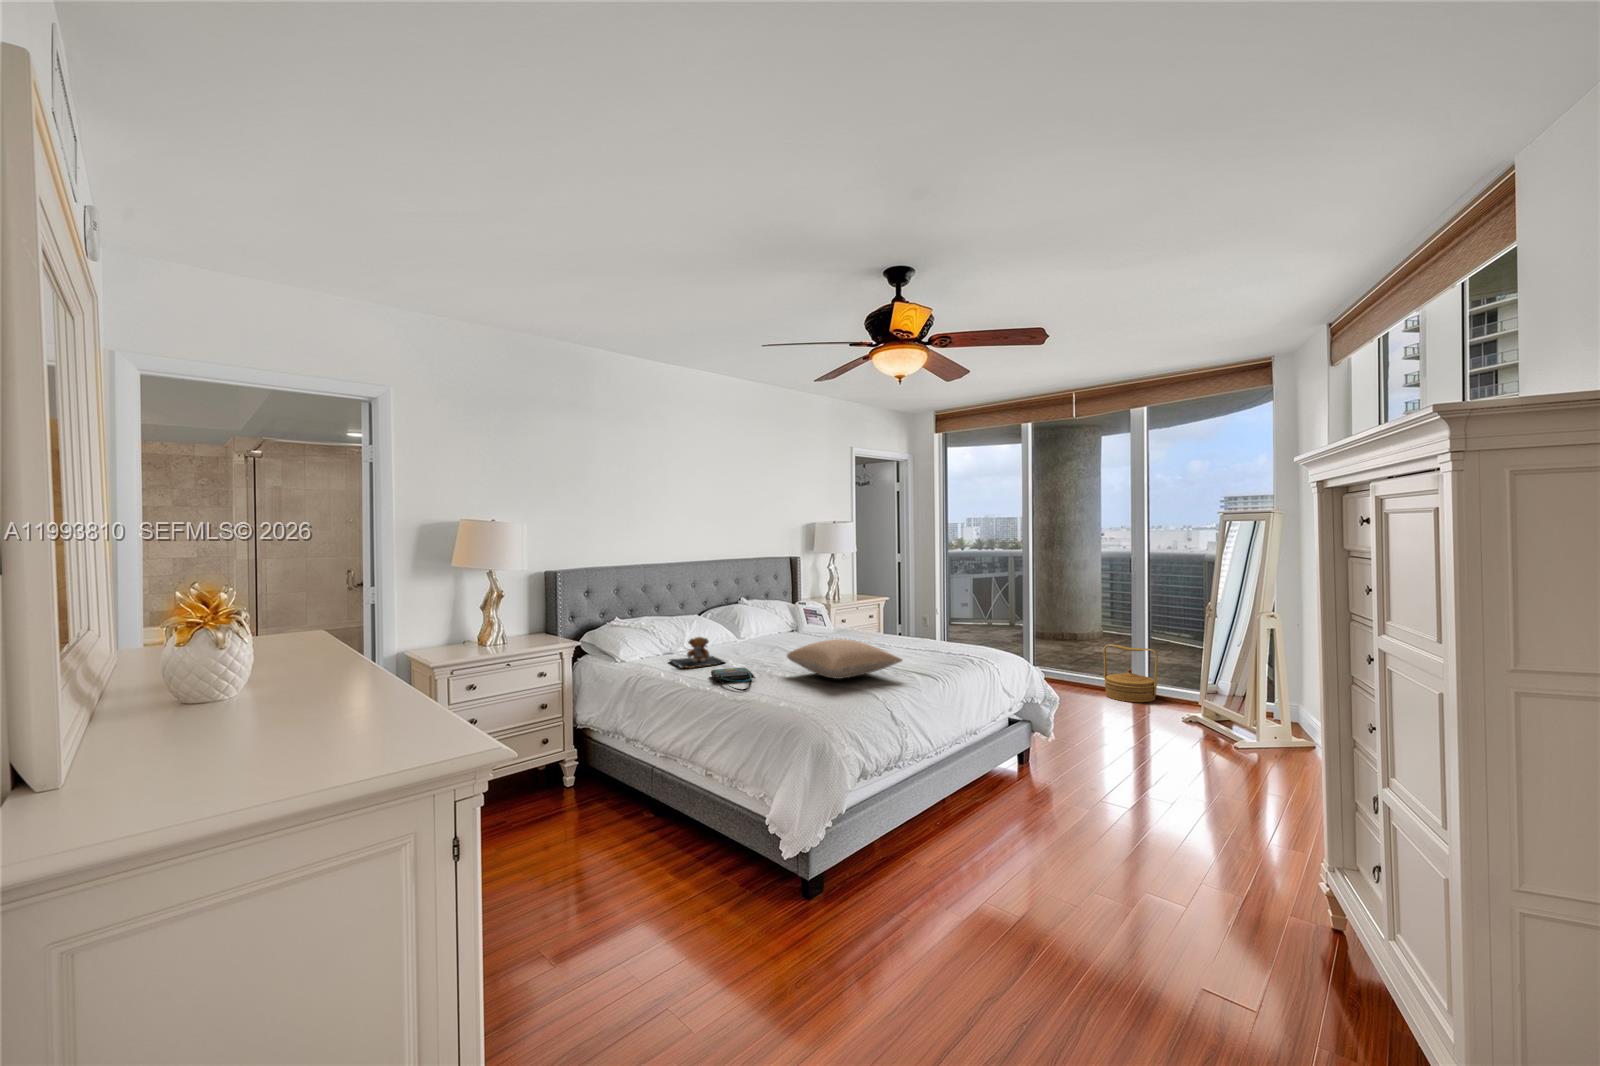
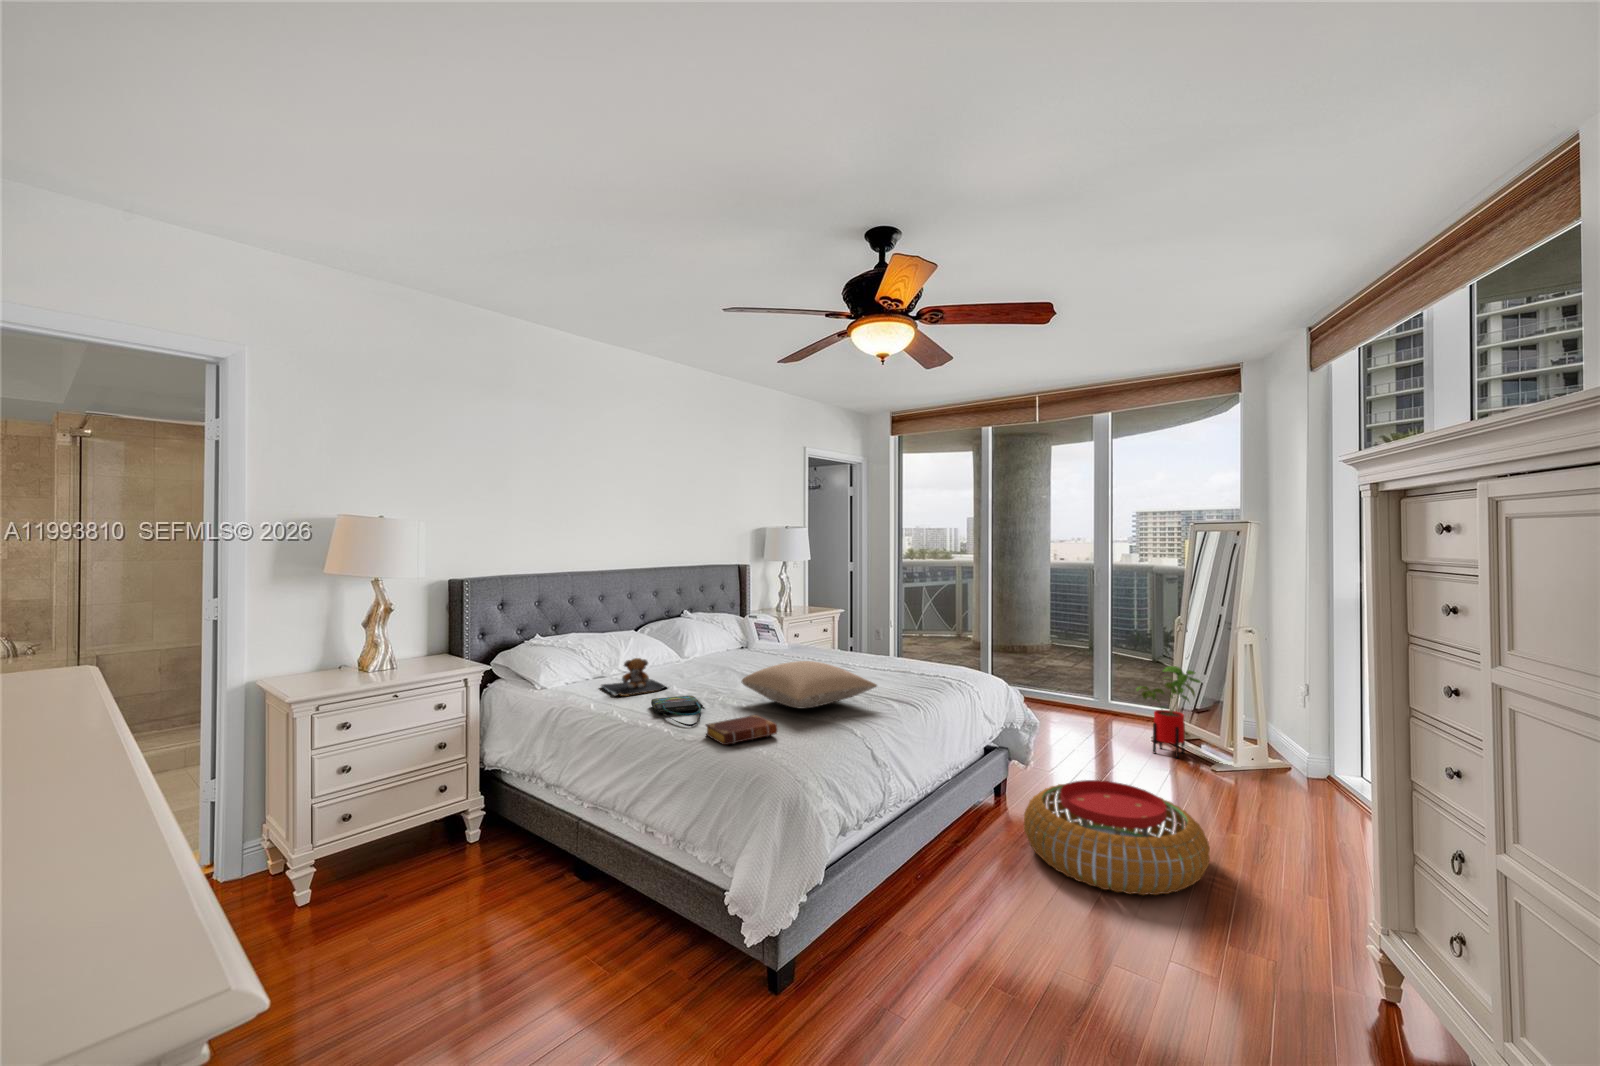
woven basket: present [1103,644,1158,702] -> none [1063,658,1120,720]
house plant: none [1165,649,1227,737] -> present [1136,666,1200,758]
book: none [754,682,813,704] -> present [706,715,778,745]
pouf: none [1036,748,1201,843] -> present [1024,780,1210,895]

